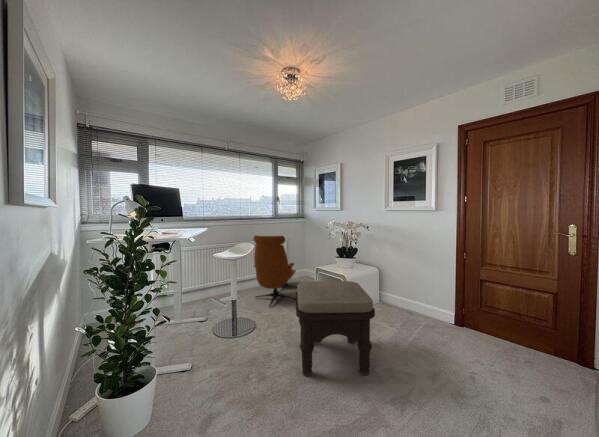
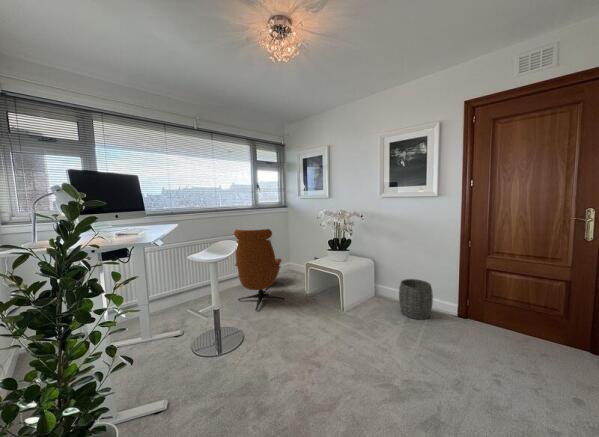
ottoman: present [296,281,375,376] -> none [293,280,392,399]
woven basket: none [398,287,430,324] -> present [399,279,433,319]

